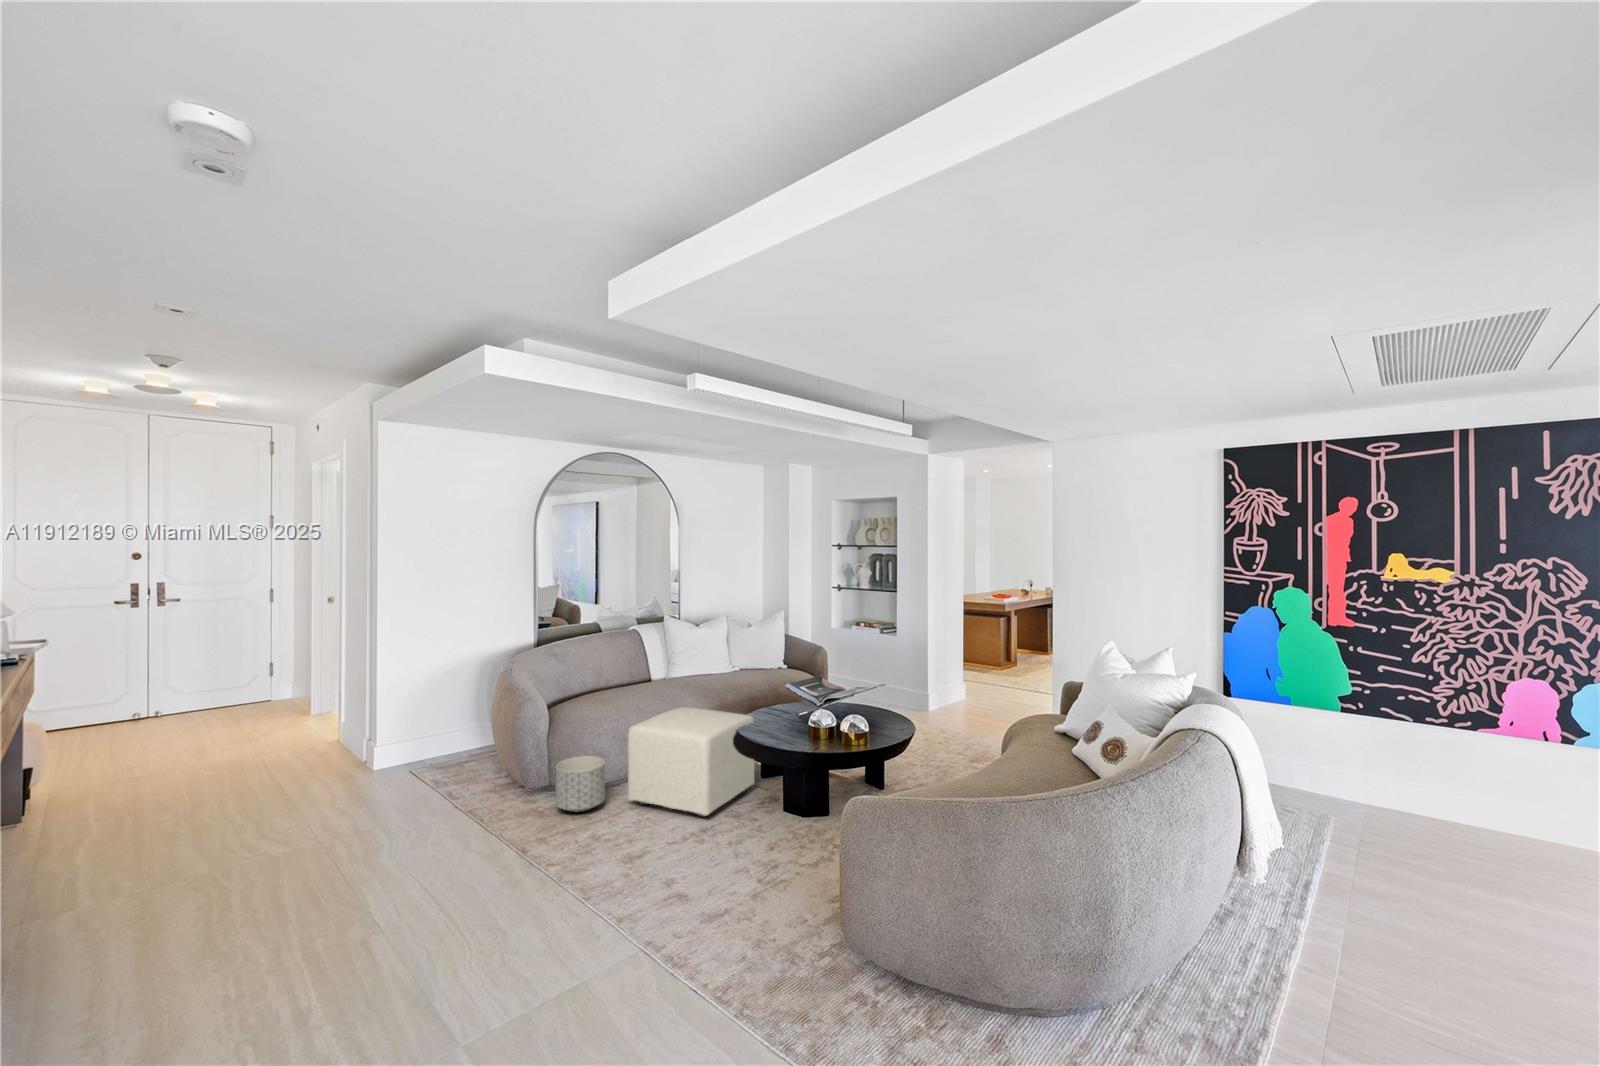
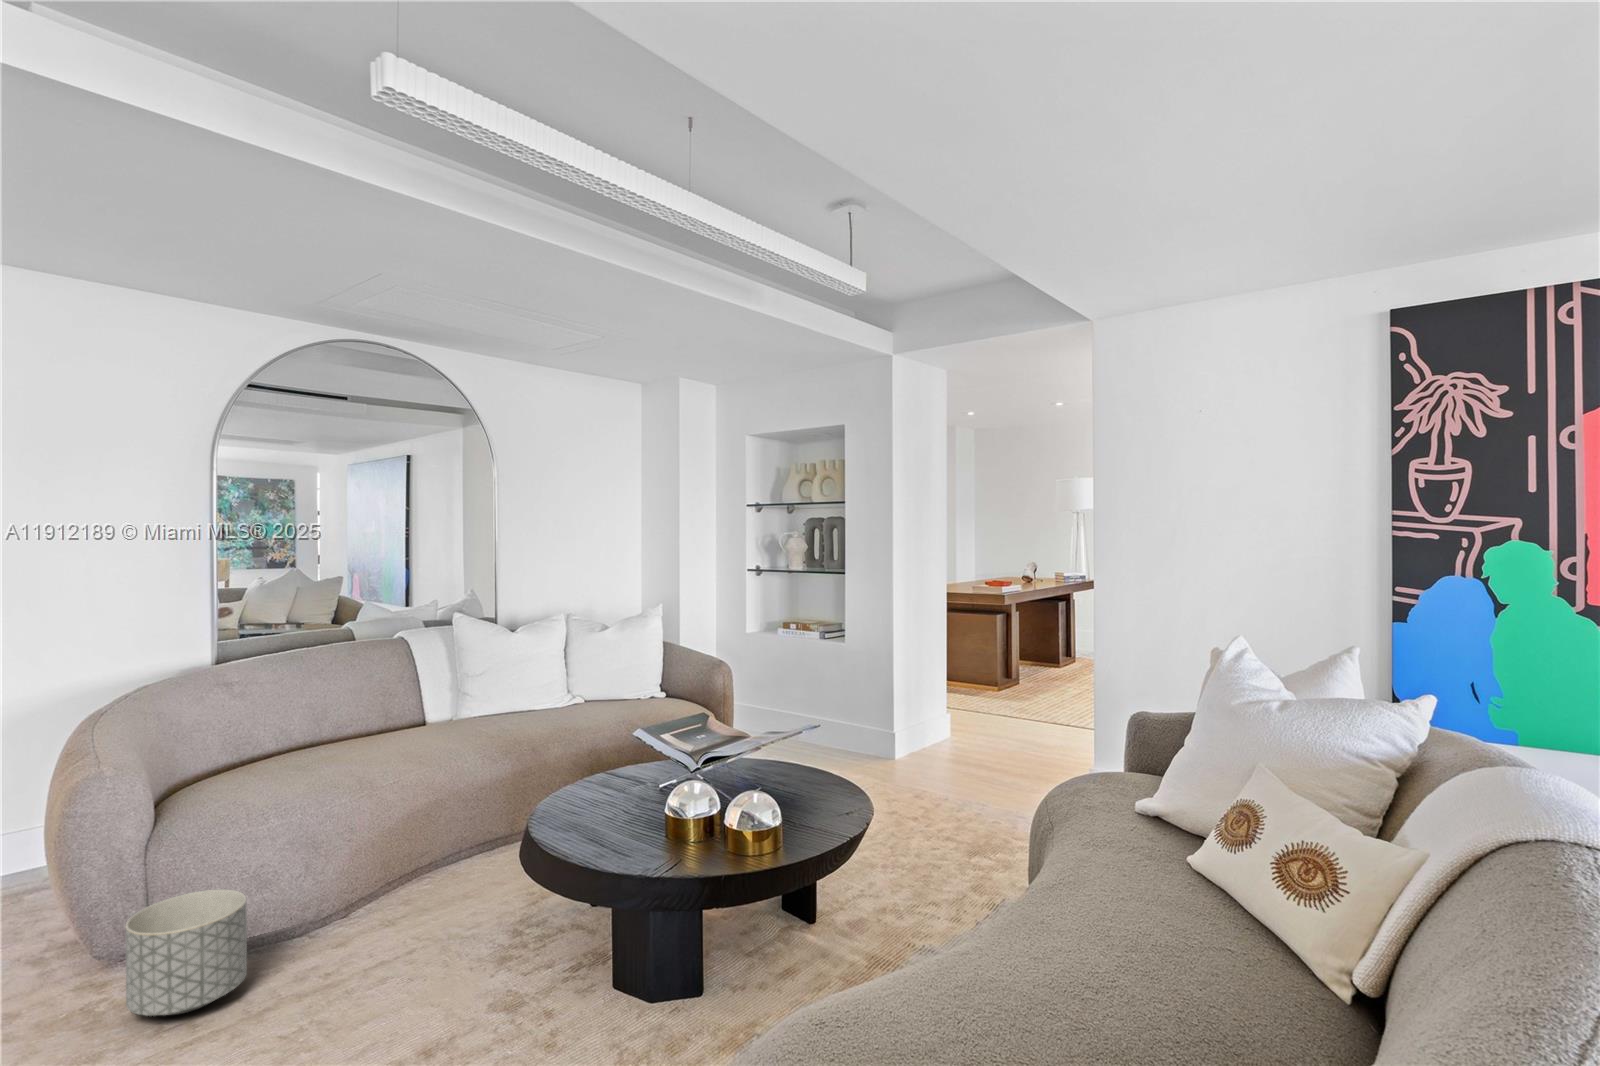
ottoman: present [628,707,755,817] -> none [294,779,569,1015]

